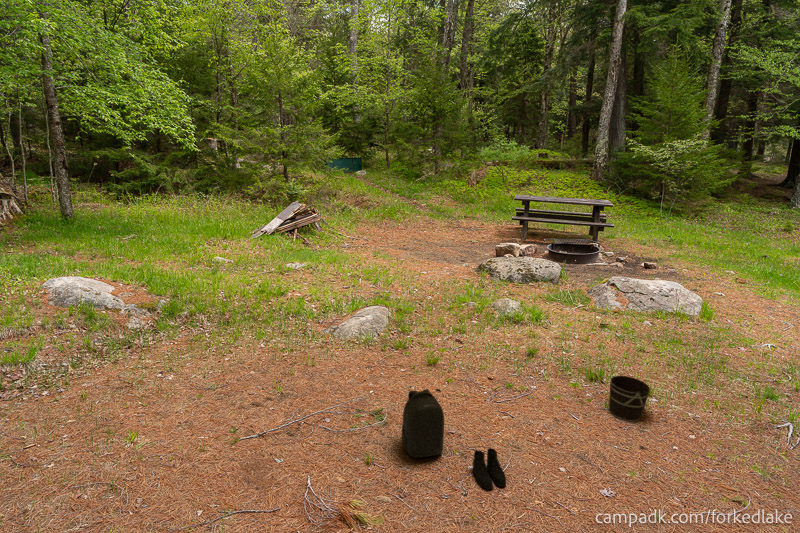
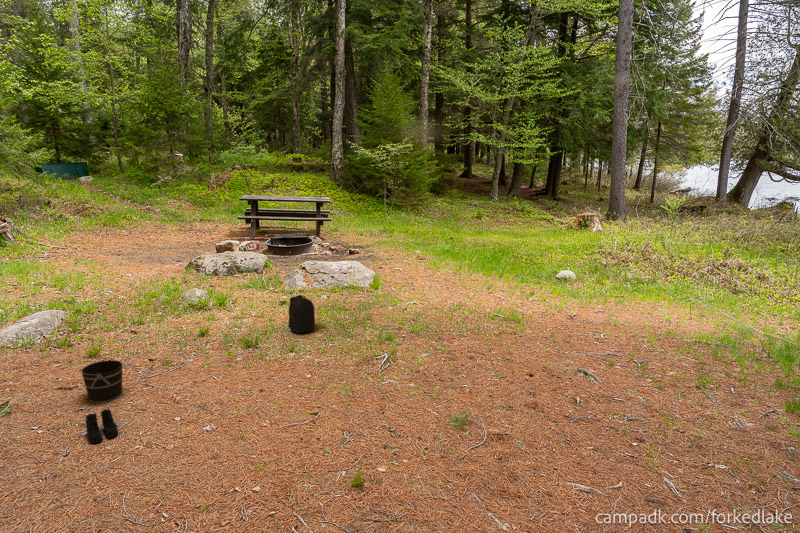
bucket: present [609,374,650,422] -> present [80,360,122,403]
backpack: present [402,389,444,458] -> present [289,295,315,333]

